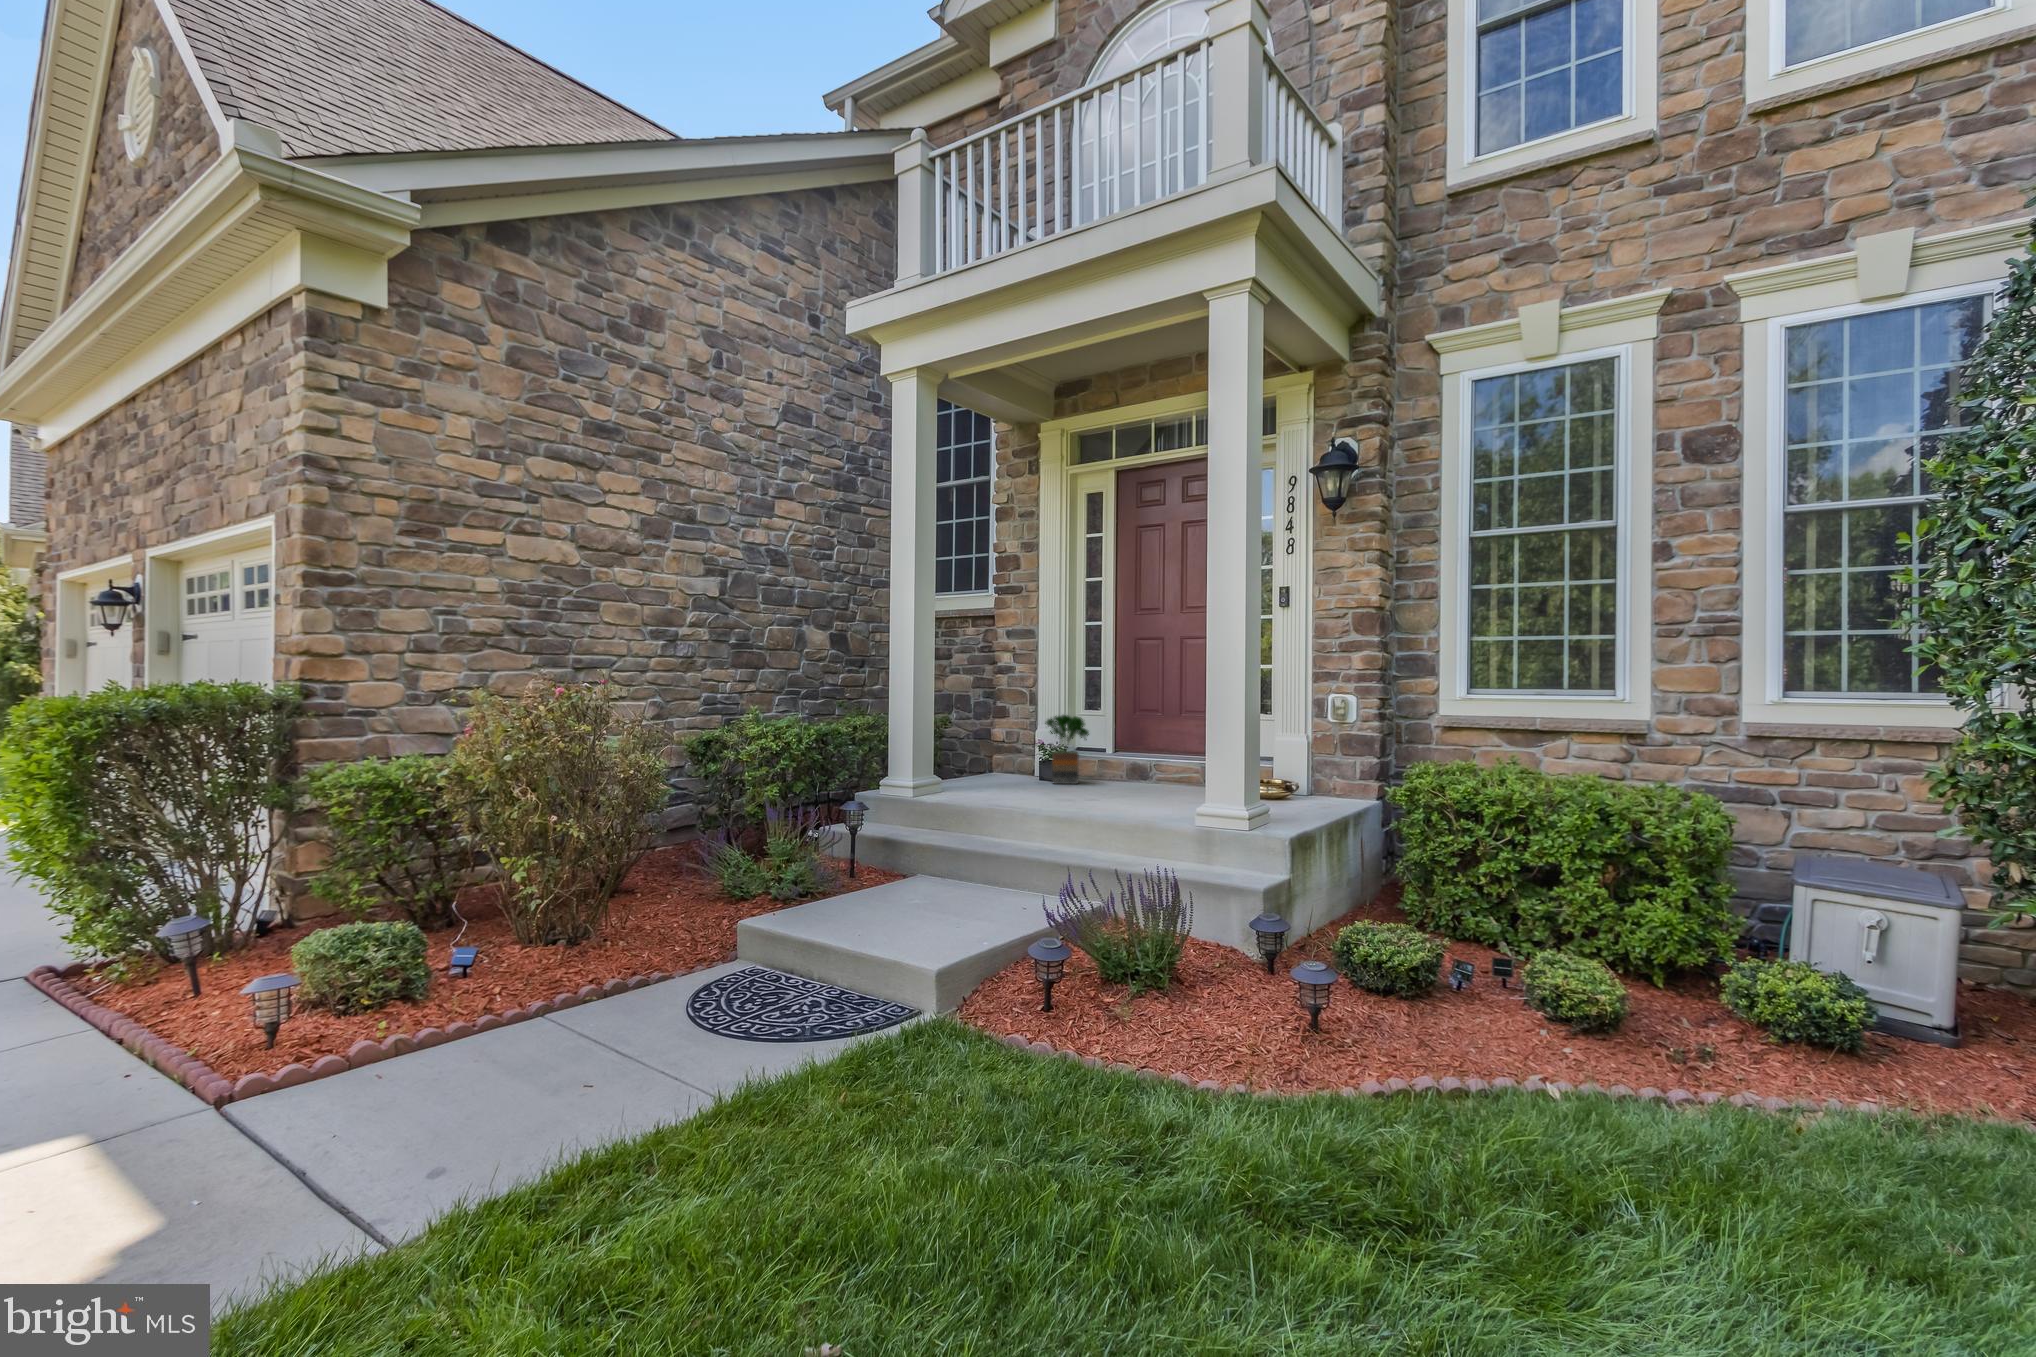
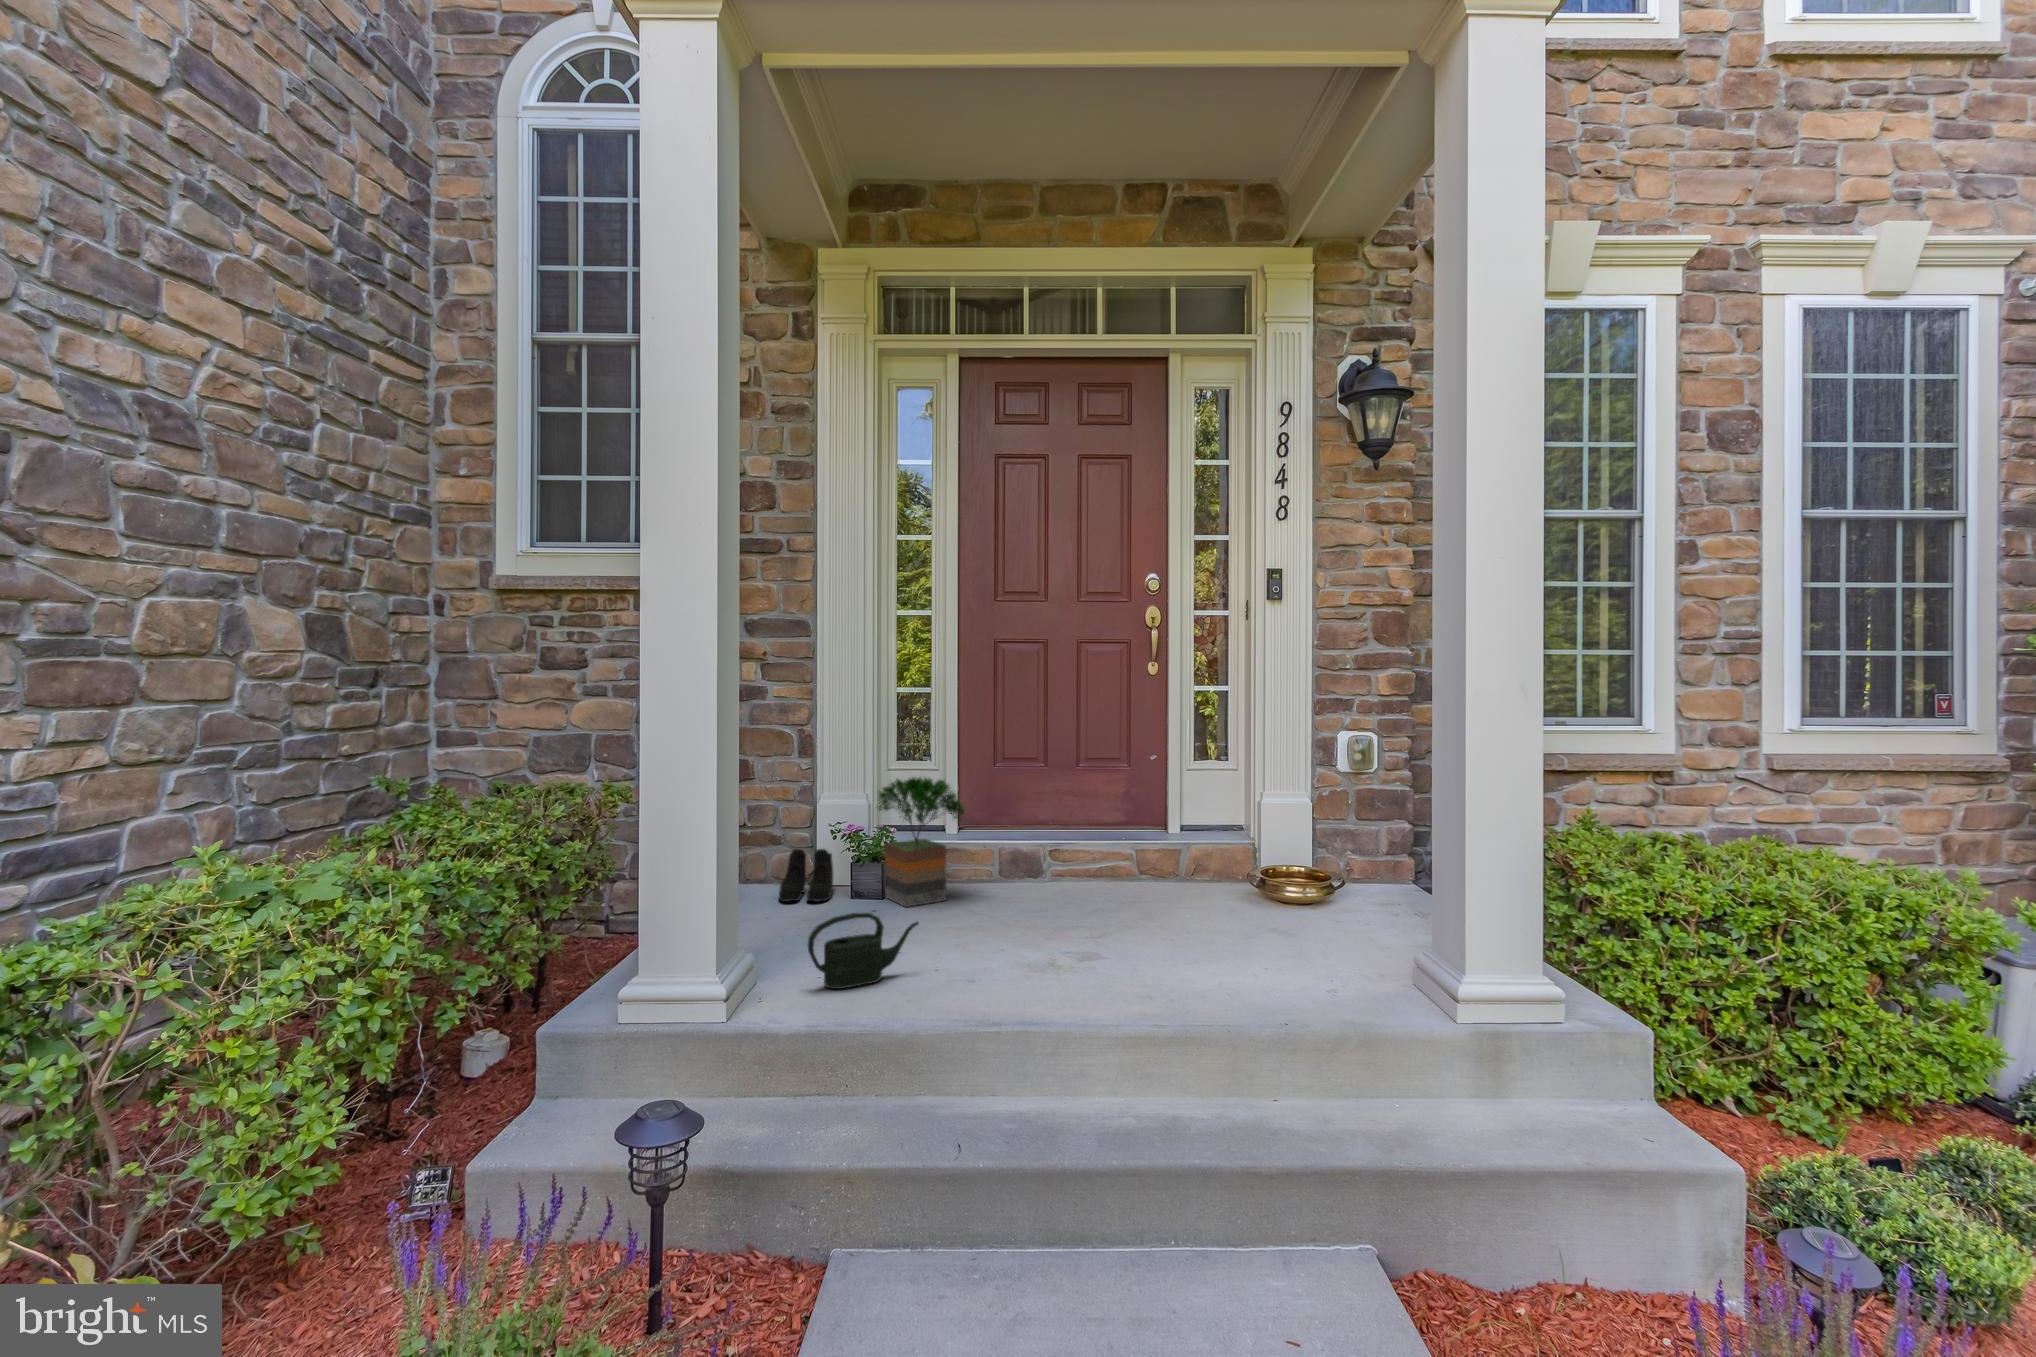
boots: none [1001,753,1035,779] -> present [779,849,833,902]
watering can: none [954,764,1008,797] -> present [808,913,919,989]

